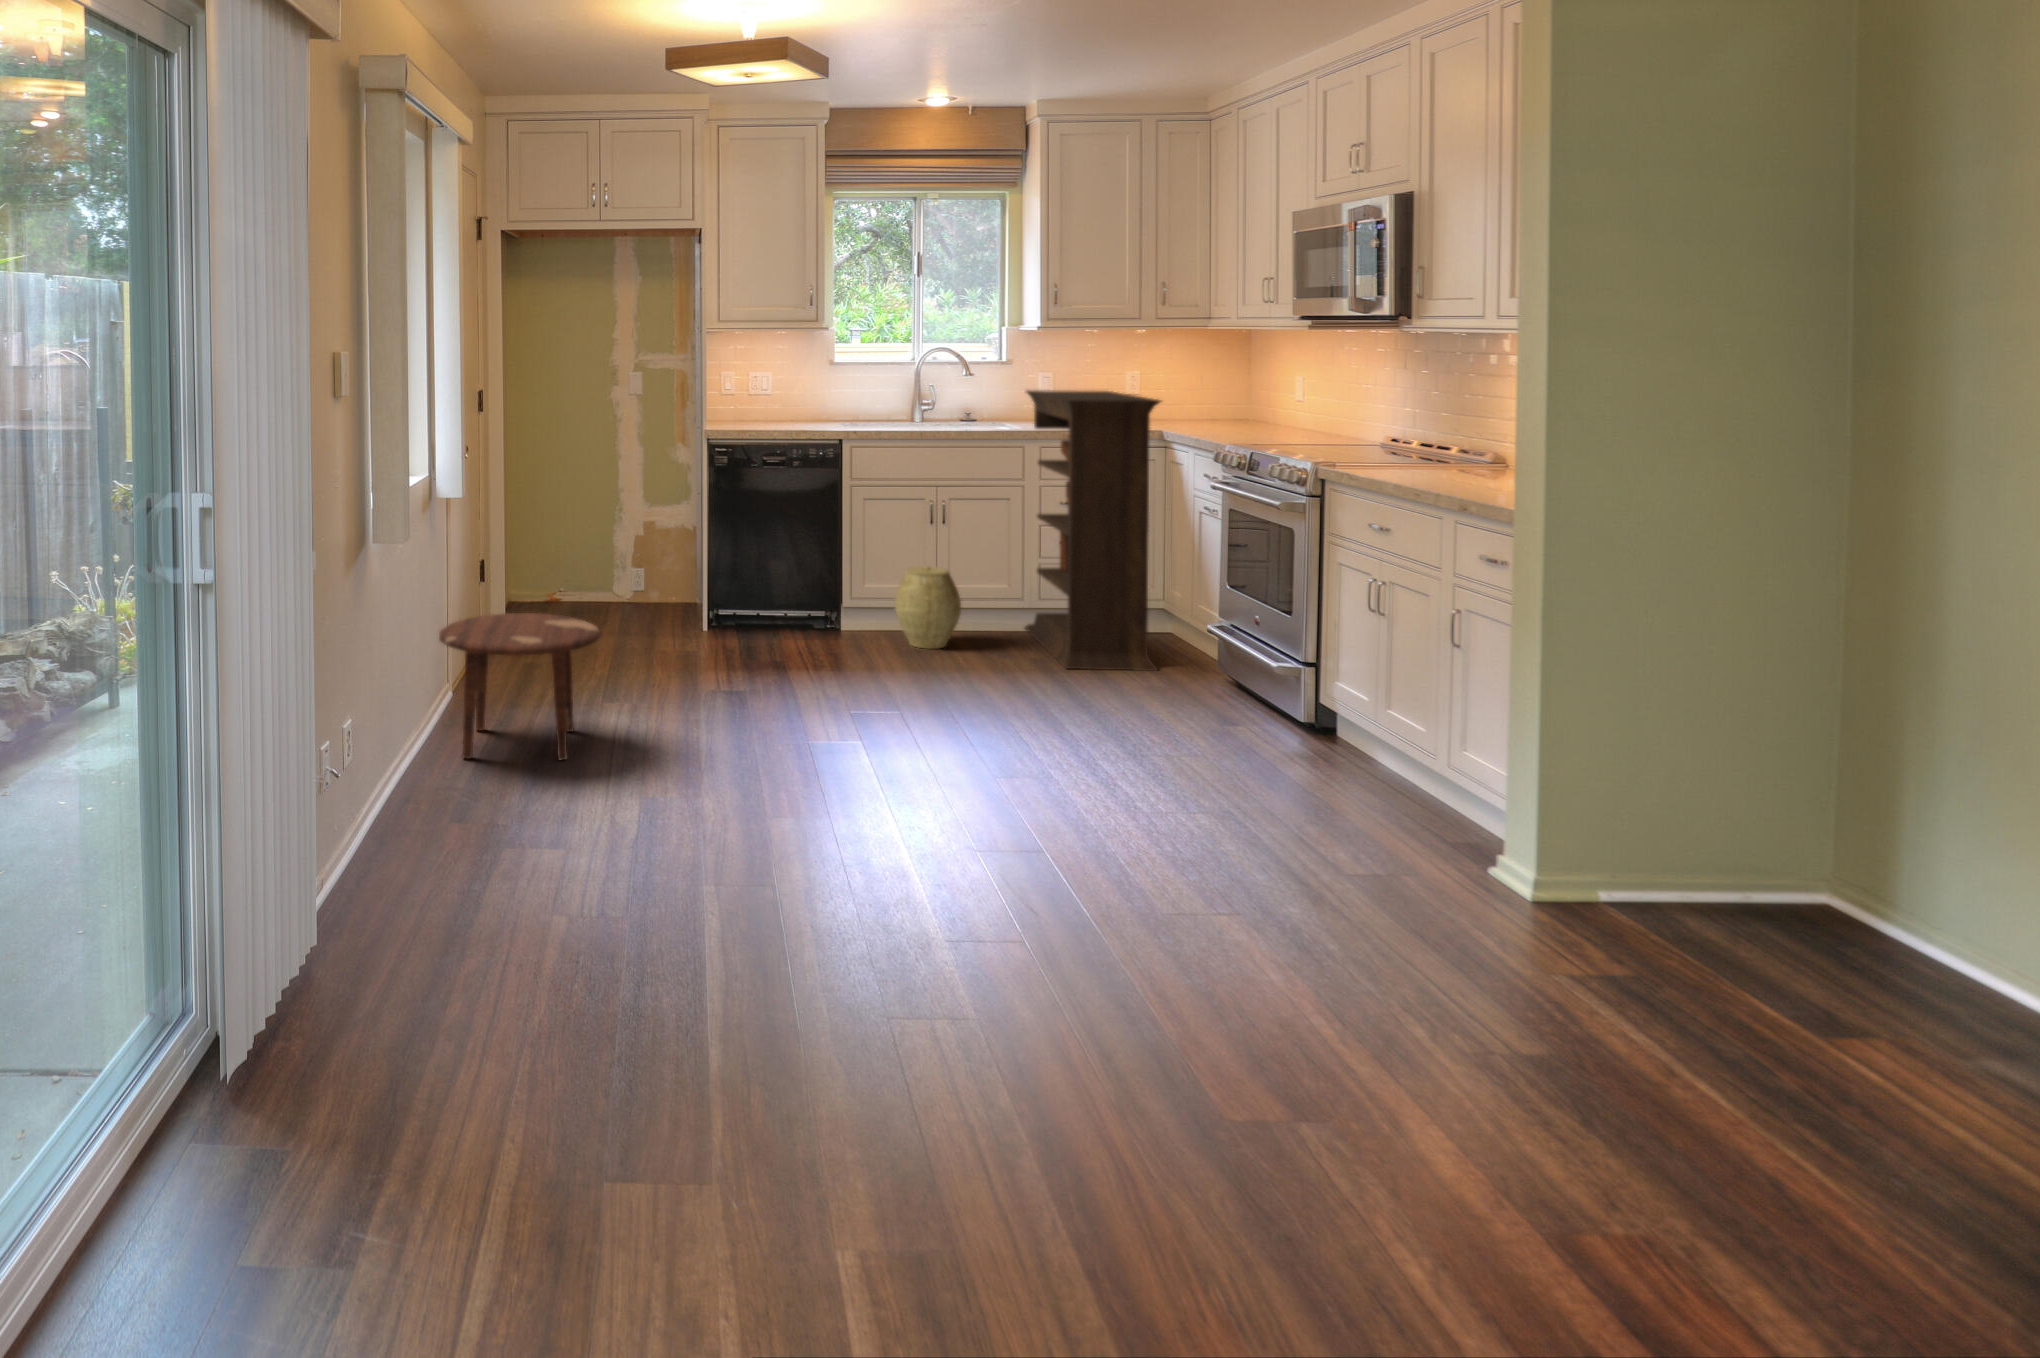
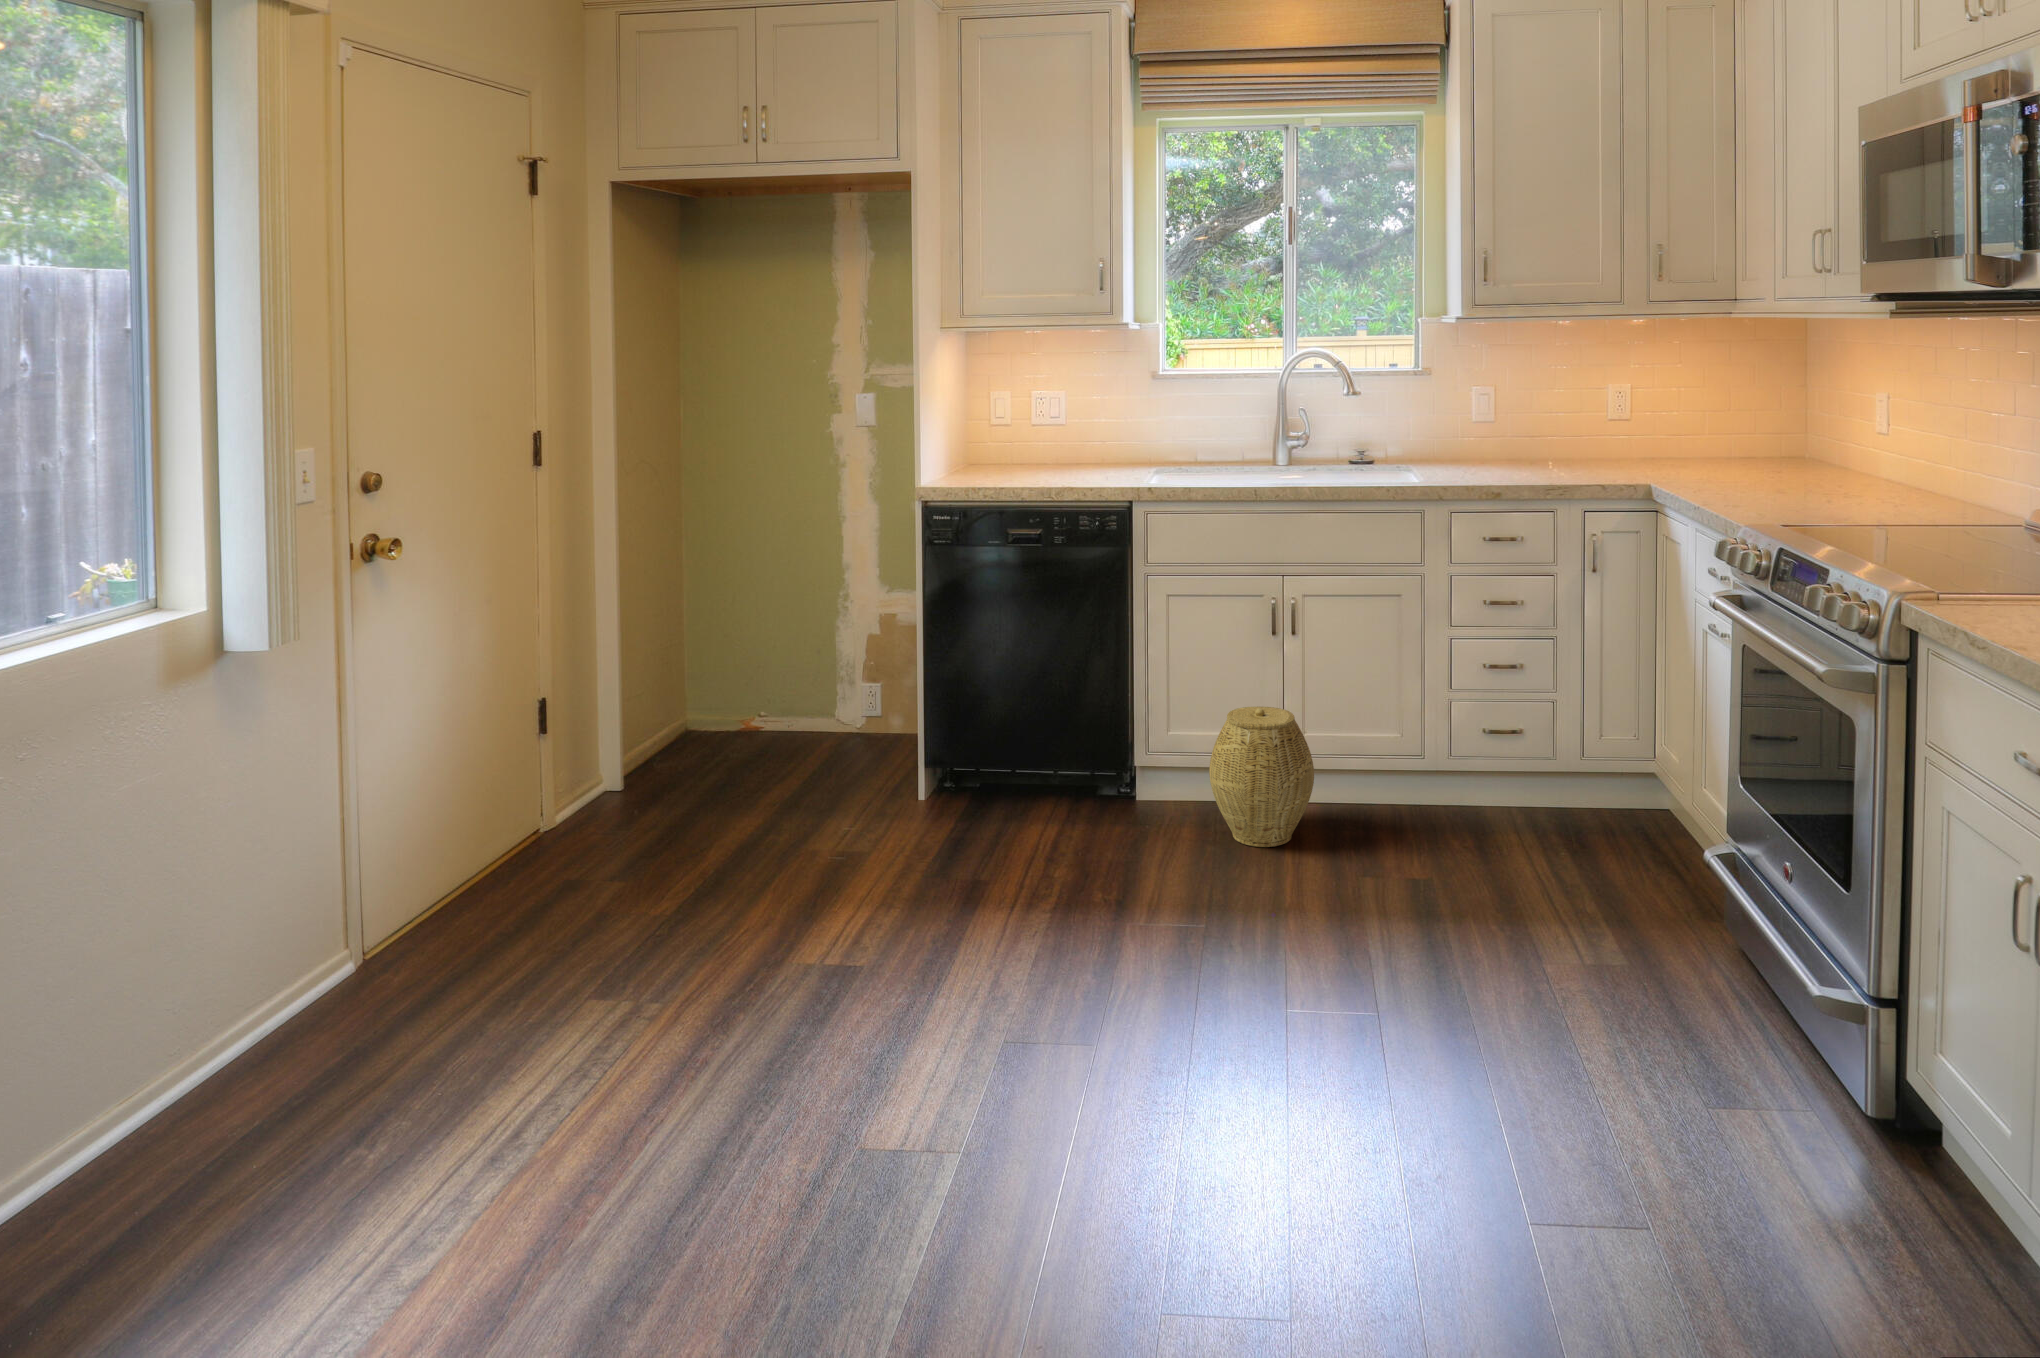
bookcase: present [1025,390,1161,671] -> none [1432,421,1629,917]
side table: present [439,613,601,760] -> none [111,859,480,1209]

